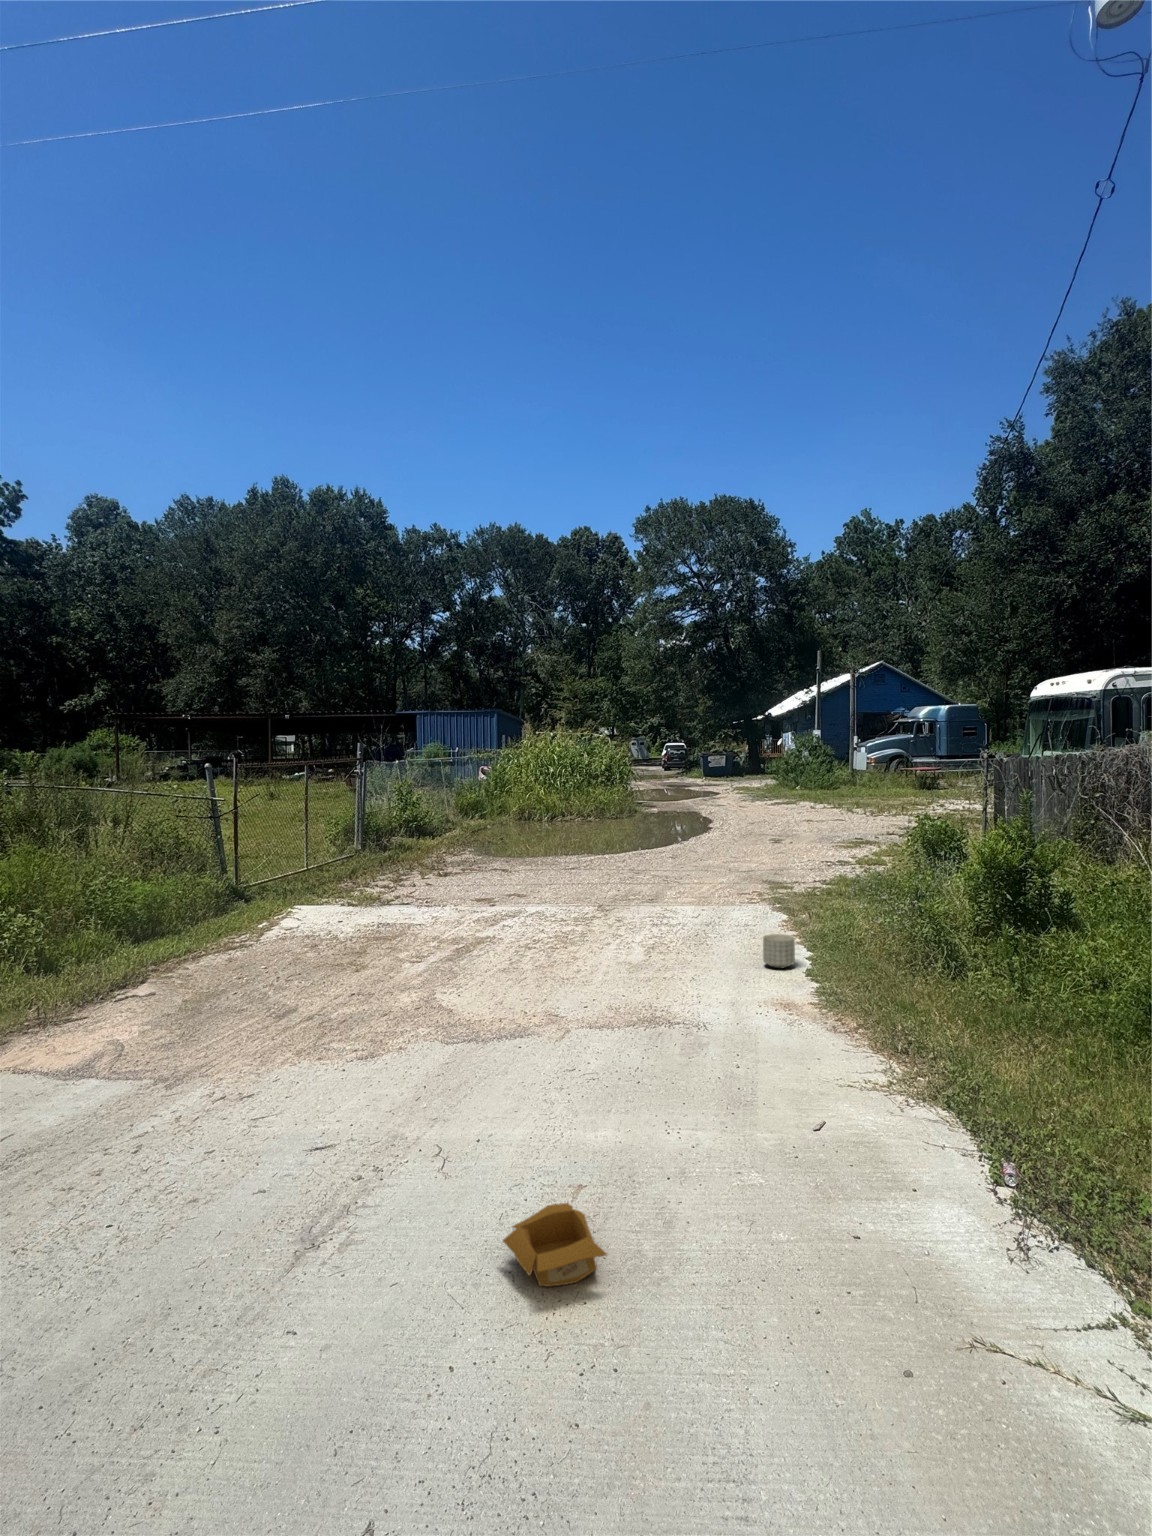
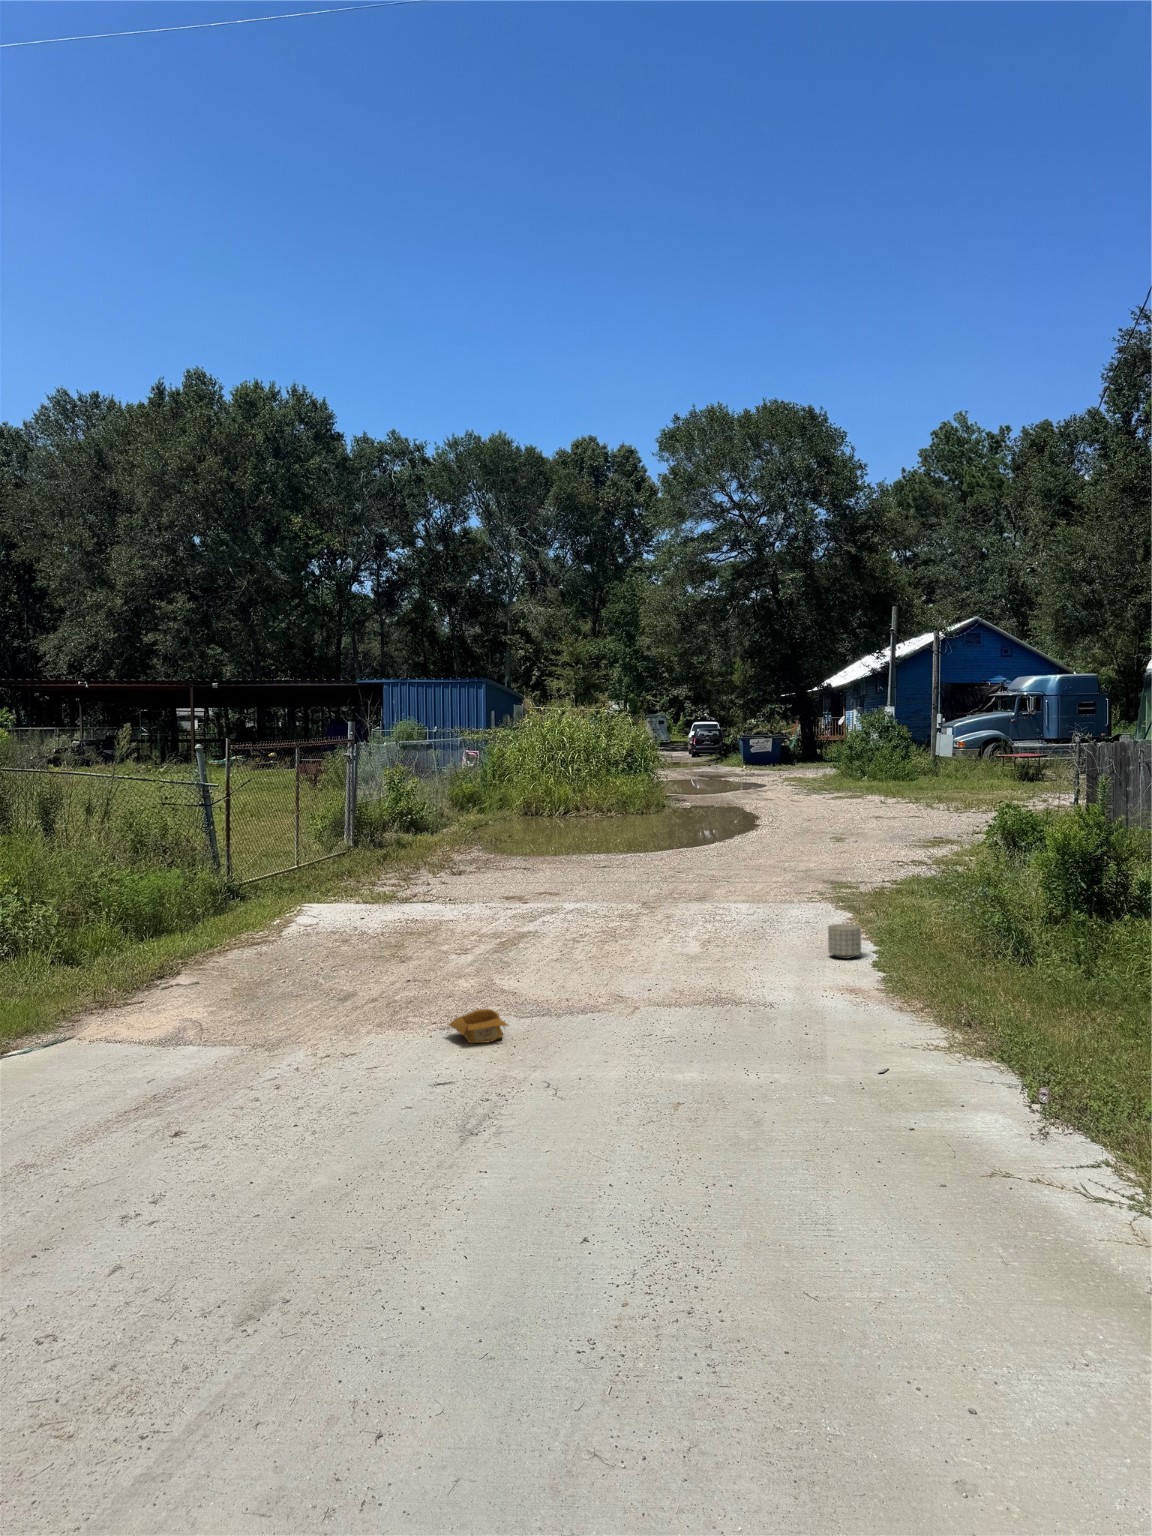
cardboard box: present [503,1203,607,1286] -> present [449,1009,508,1043]

